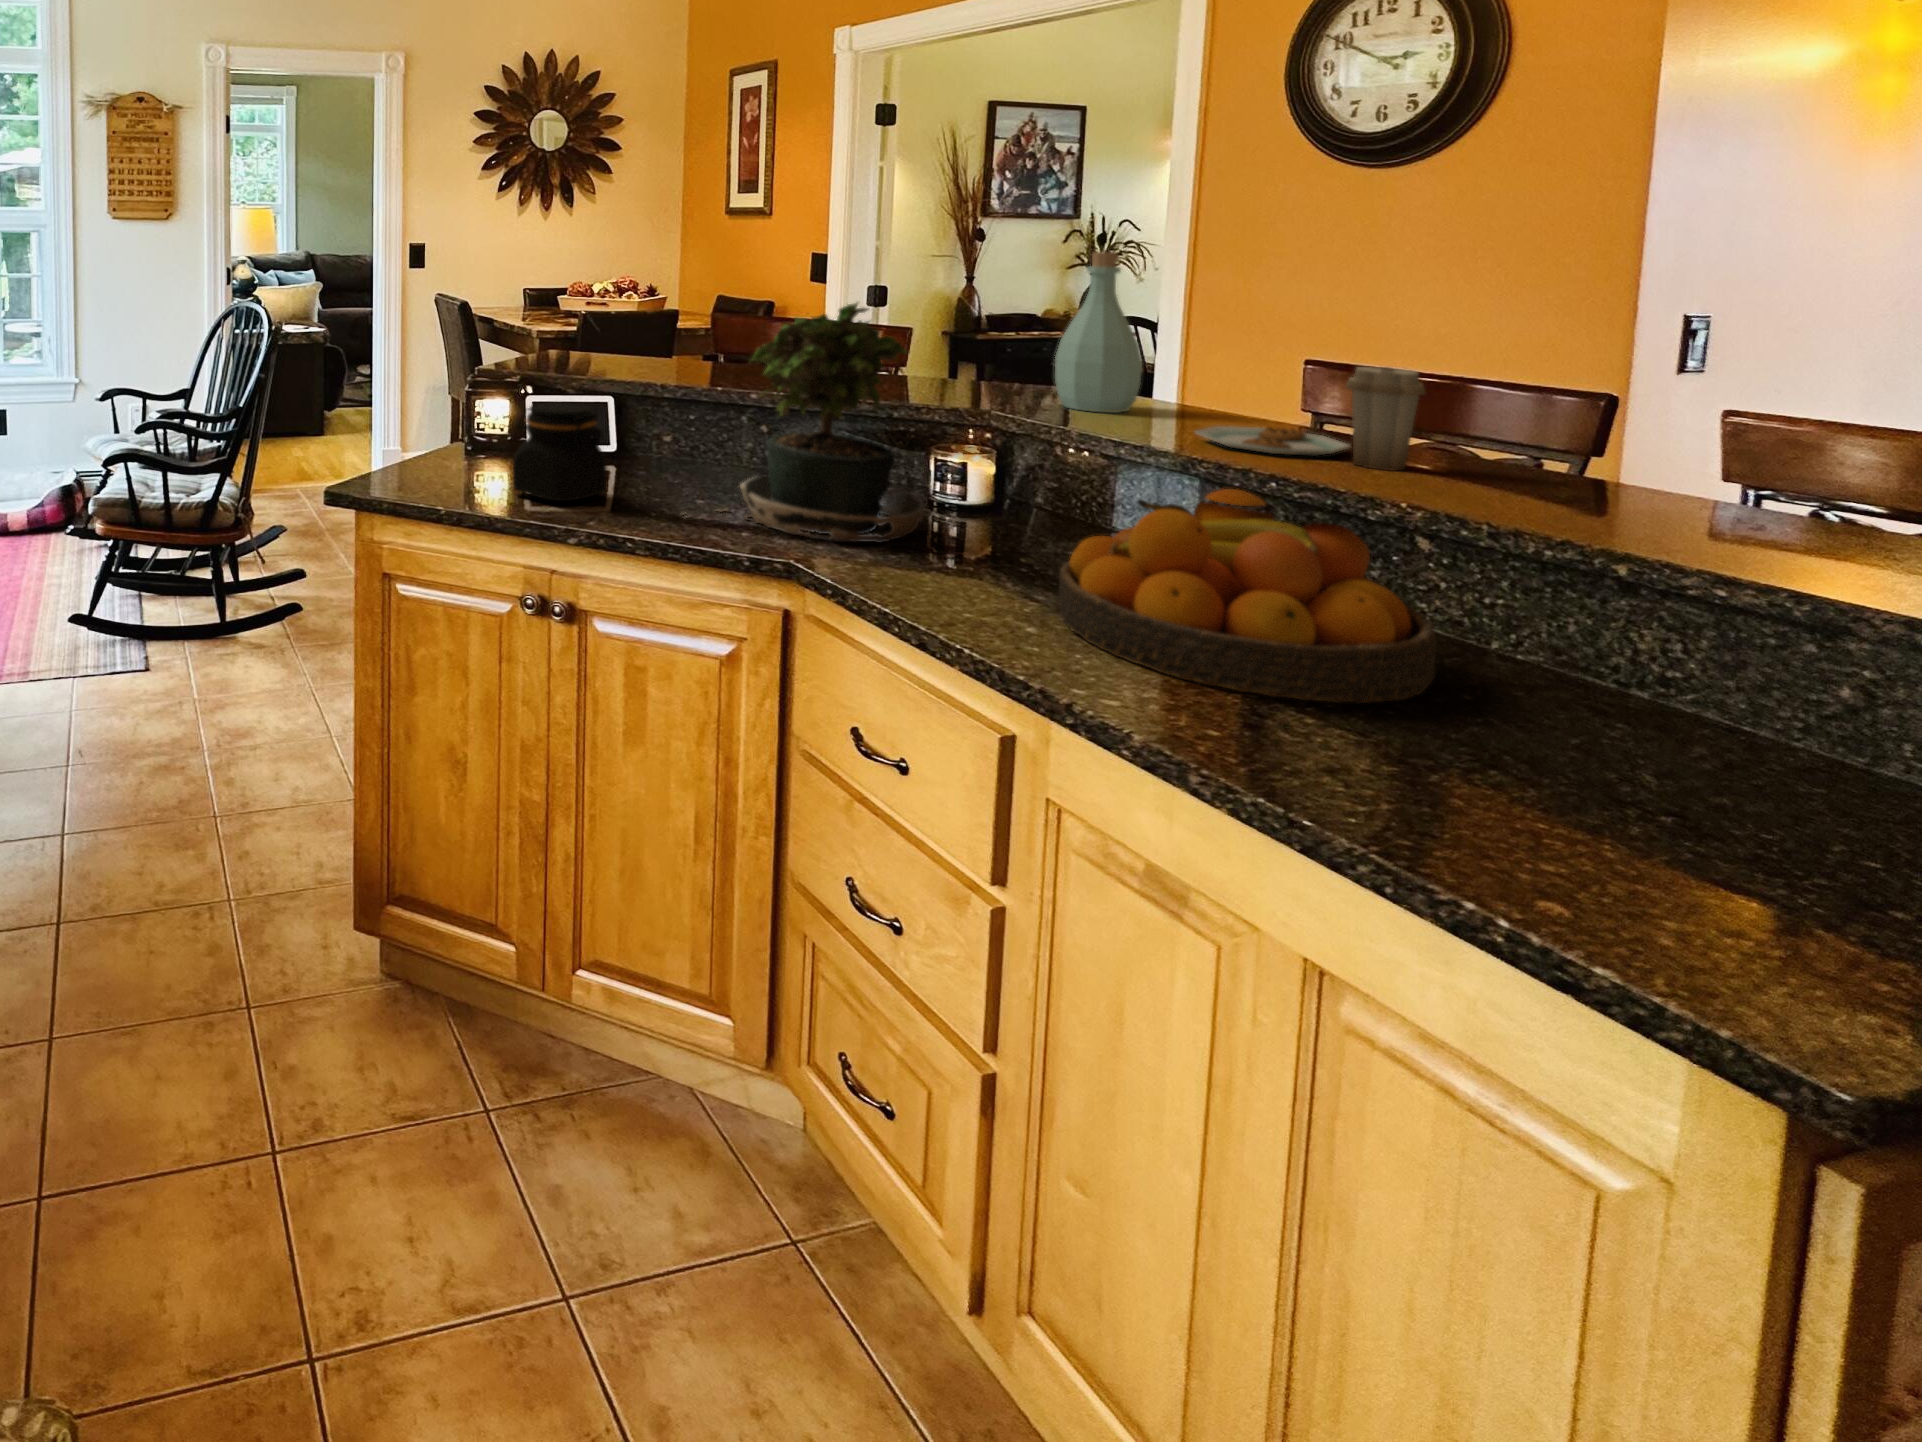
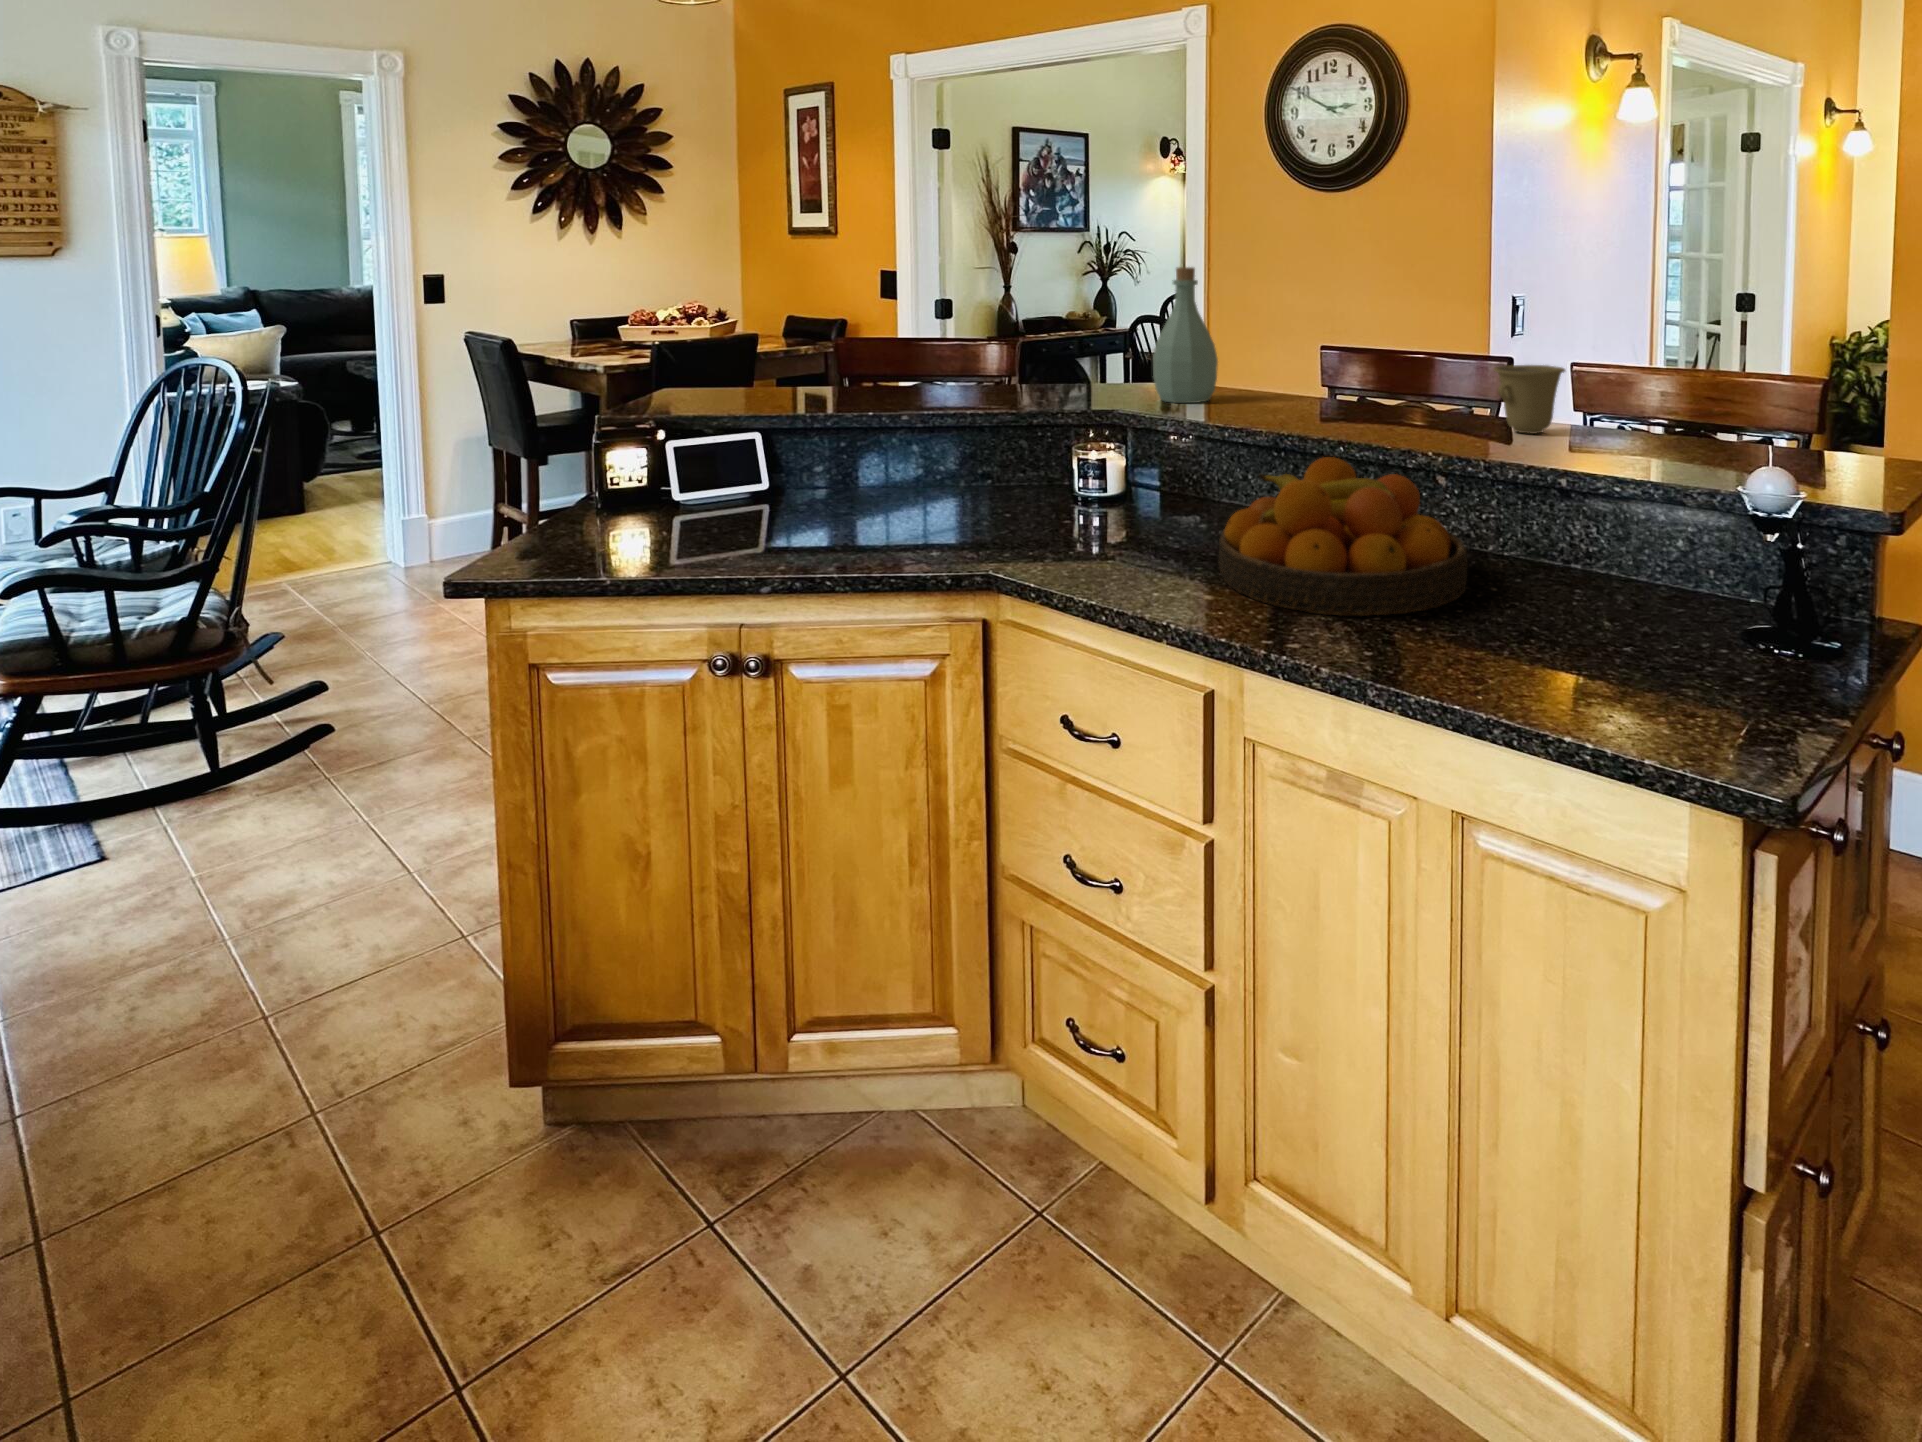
potted plant: present [685,303,925,543] -> none [868,322,1087,551]
plate: present [1195,367,1426,470] -> none [1270,351,1418,429]
cup: none [1558,401,1700,502] -> present [1494,365,1565,434]
jar: present [513,402,607,501] -> none [681,445,785,551]

